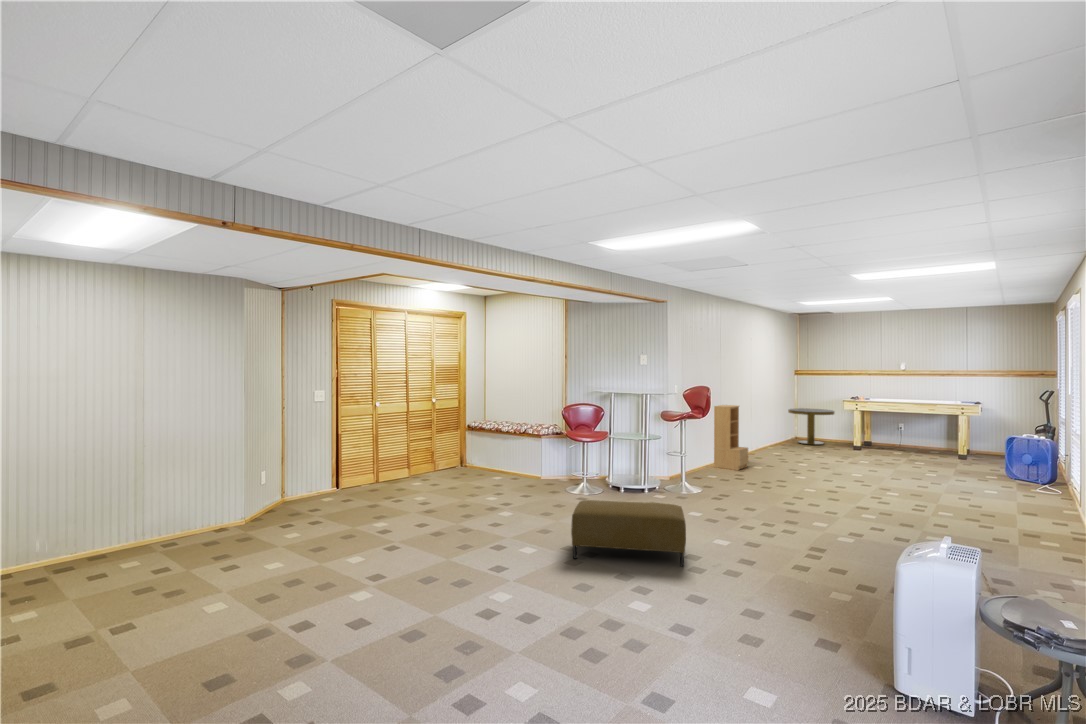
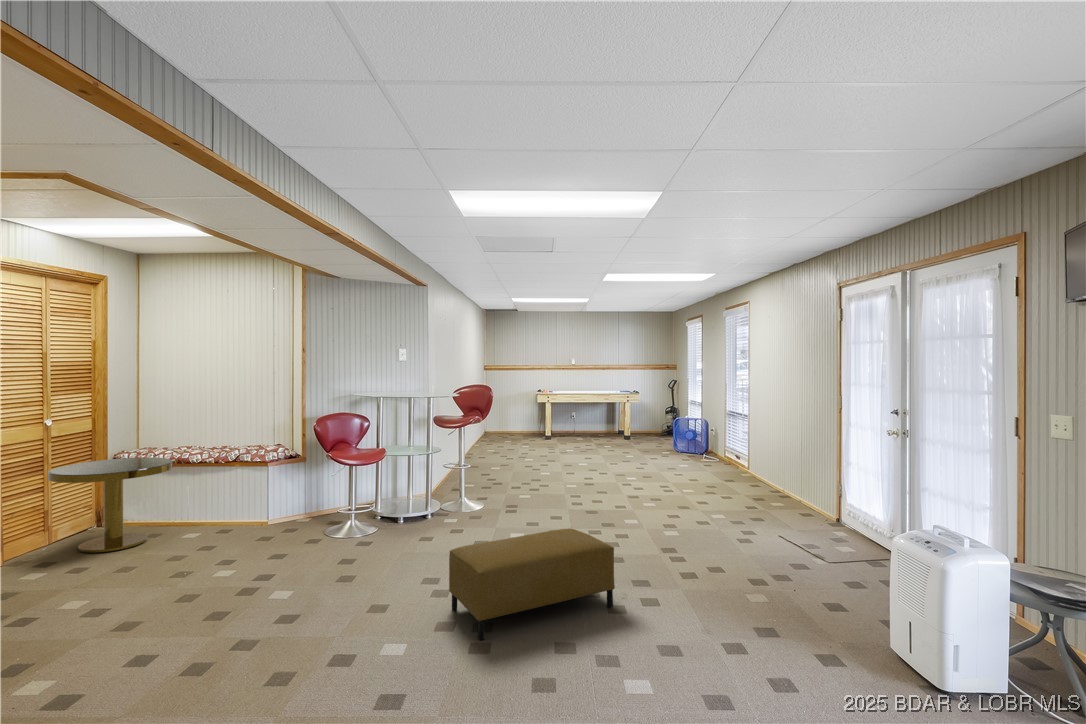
bookshelf: present [714,405,748,470] -> none [458,403,491,475]
side table: present [788,408,835,445] -> present [48,457,173,553]

